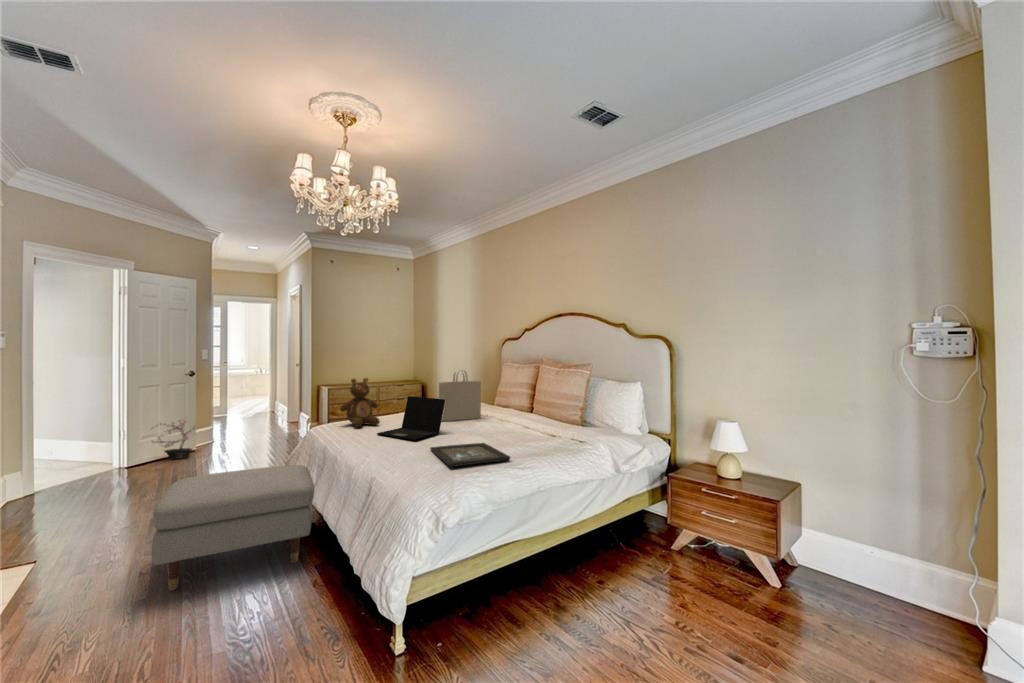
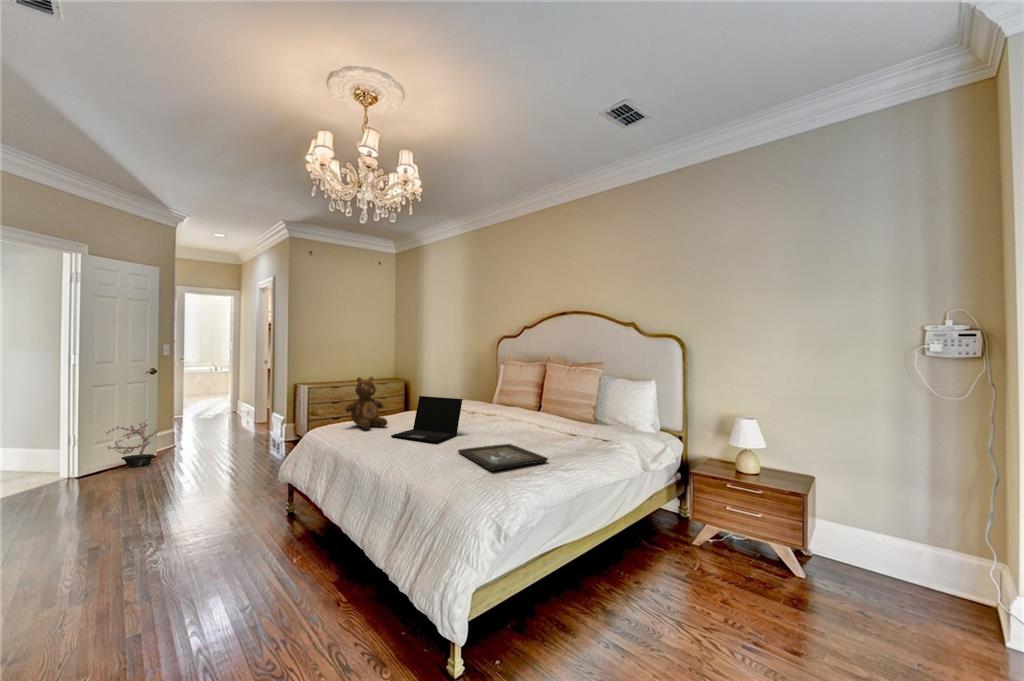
tote bag: present [439,370,481,421] -> none [447,368,489,421]
ottoman: present [152,465,314,591] -> none [154,472,332,619]

